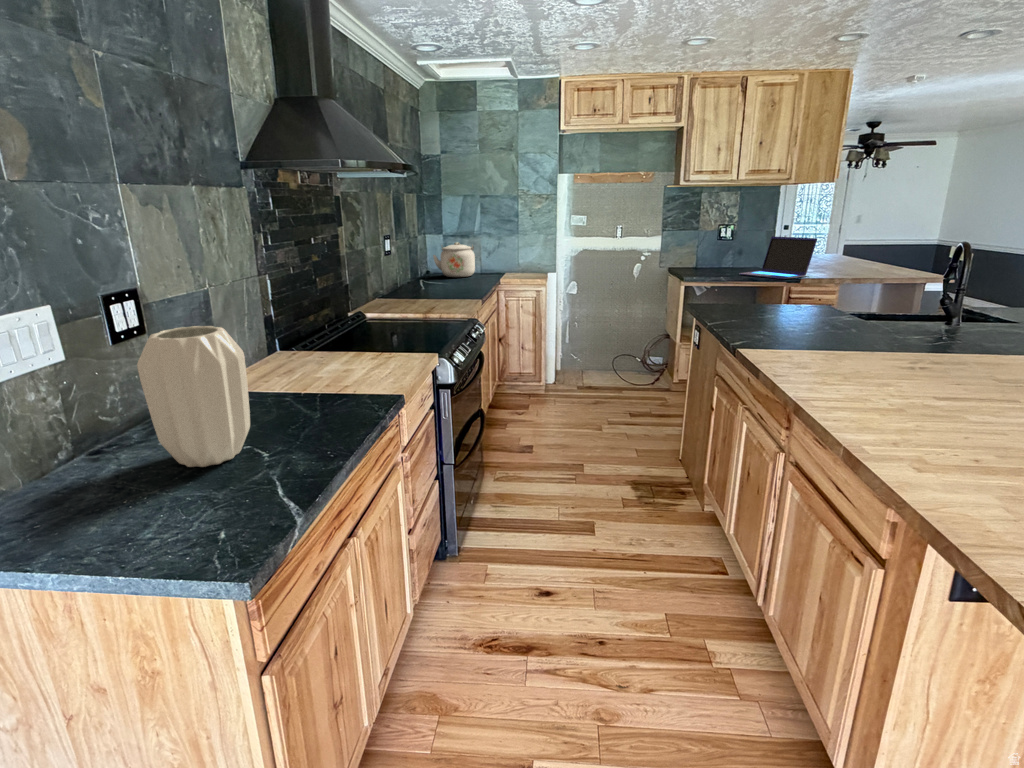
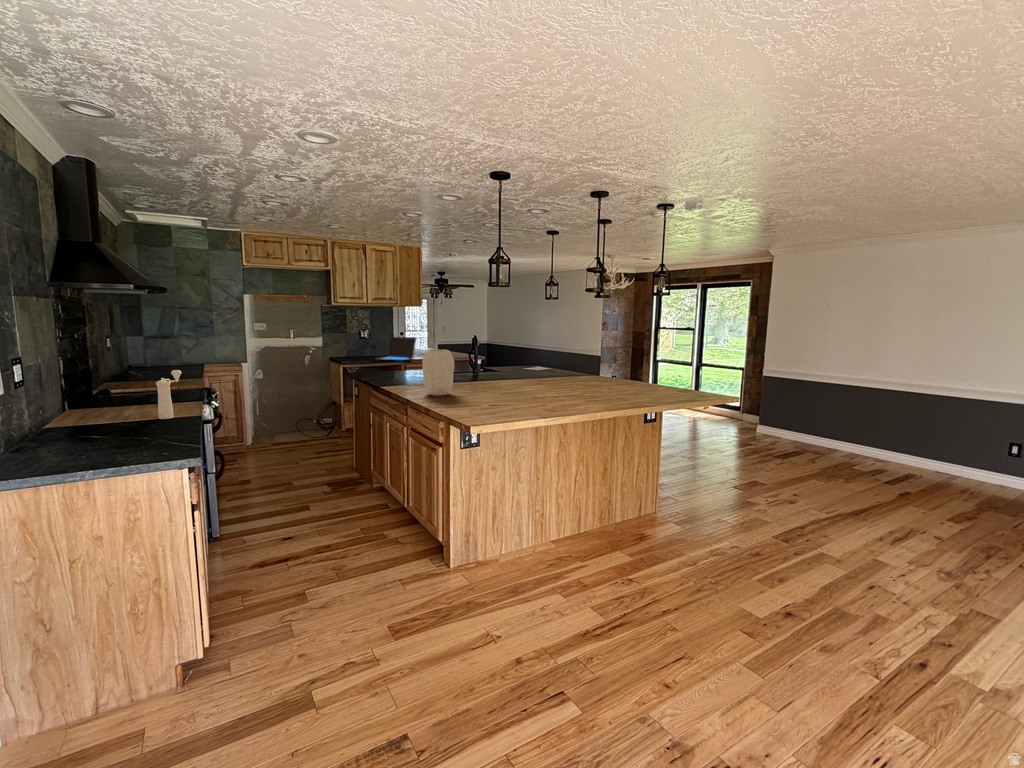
kettle: present [433,242,475,277] -> none [134,342,176,369]
pepper mill: none [338,309,386,395] -> present [156,370,182,419]
vase: present [137,326,250,467] -> present [422,349,454,395]

